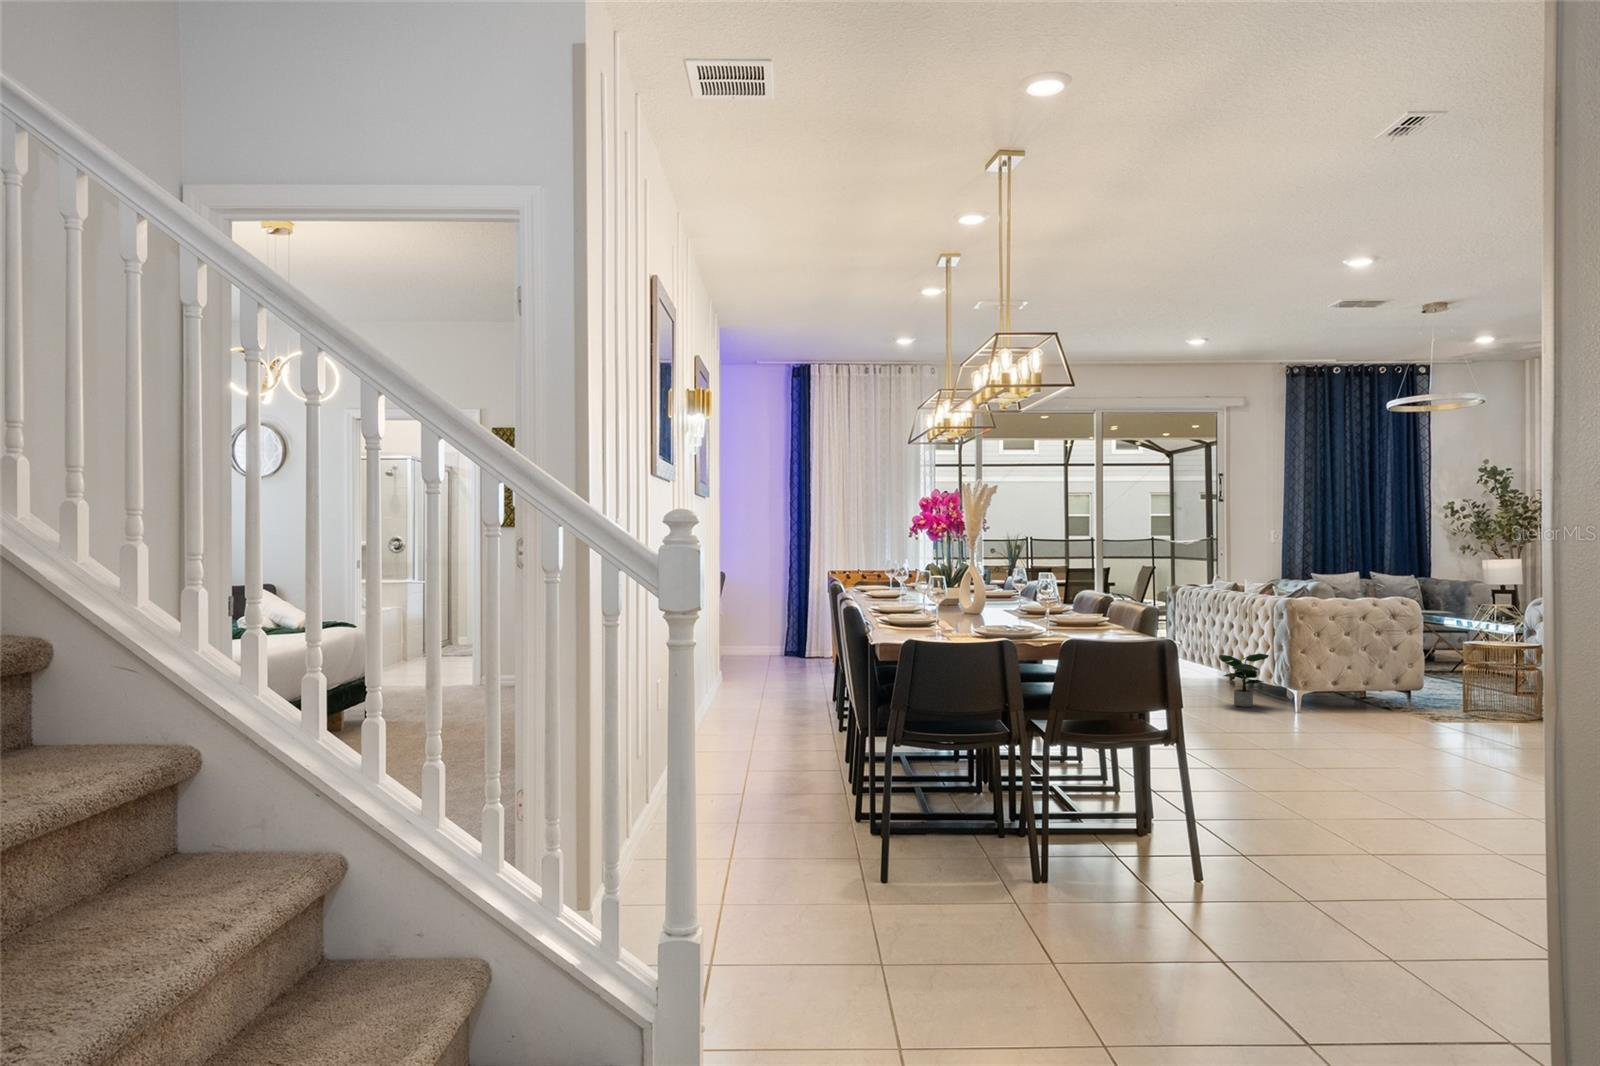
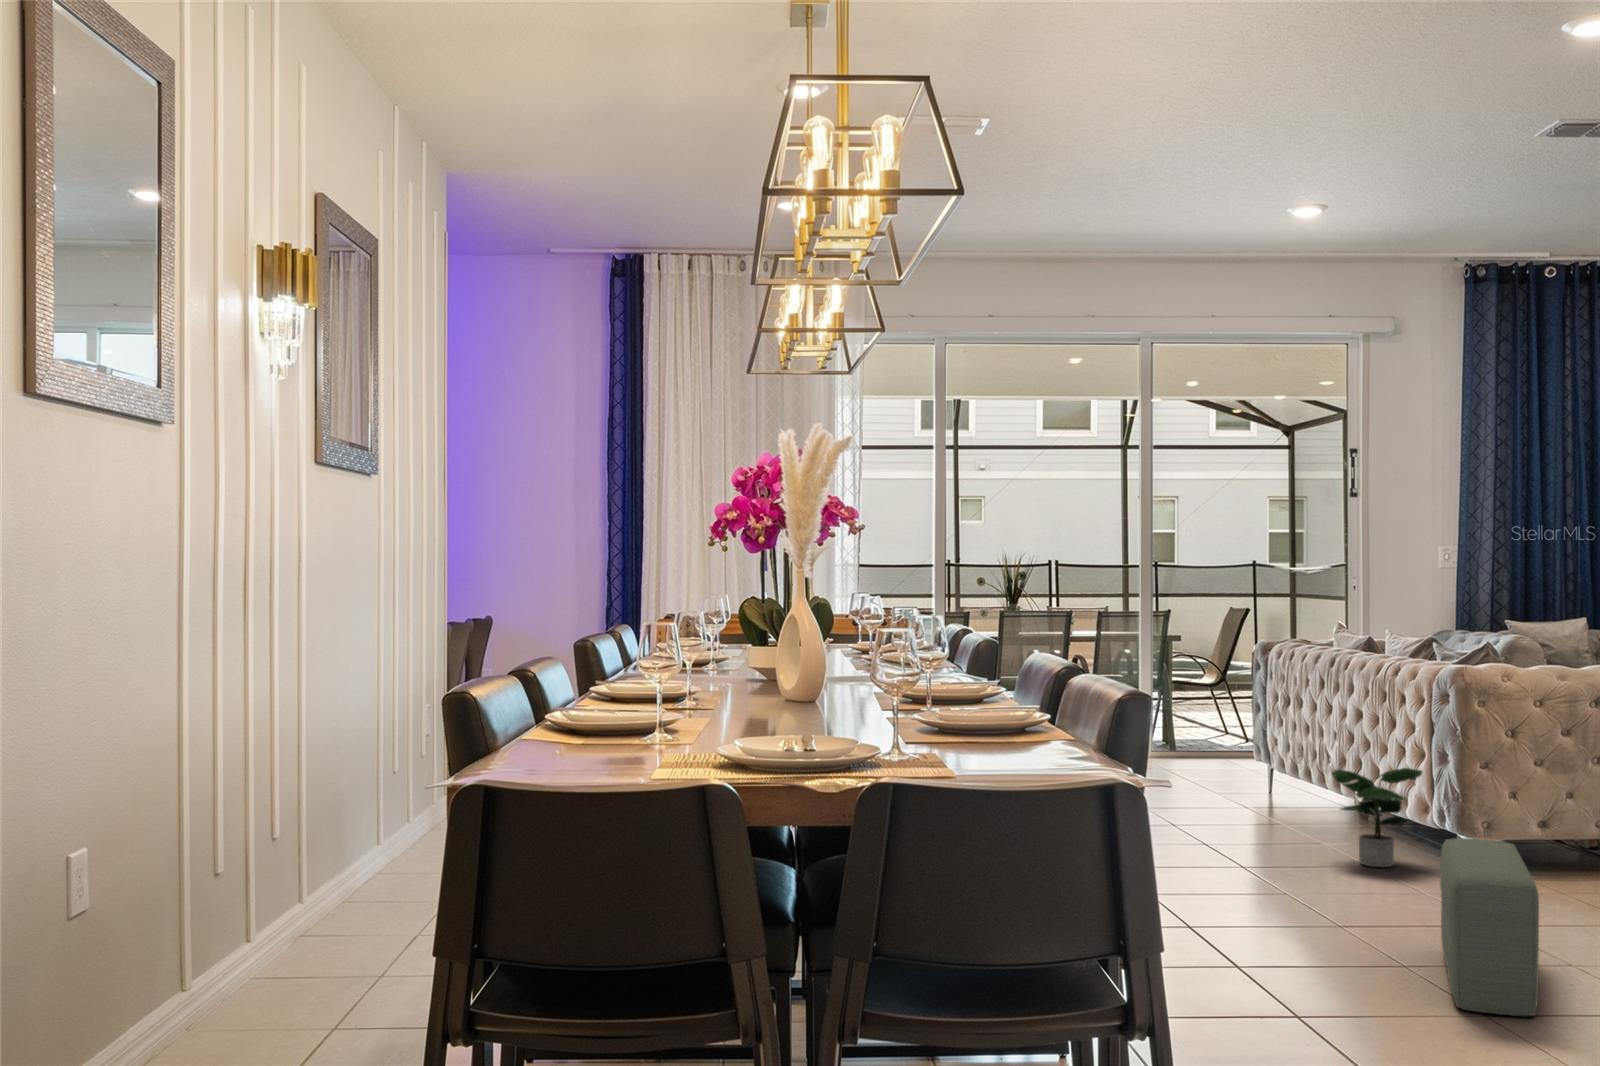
pouf: none [1283,685,1333,767] -> present [1440,838,1539,1016]

